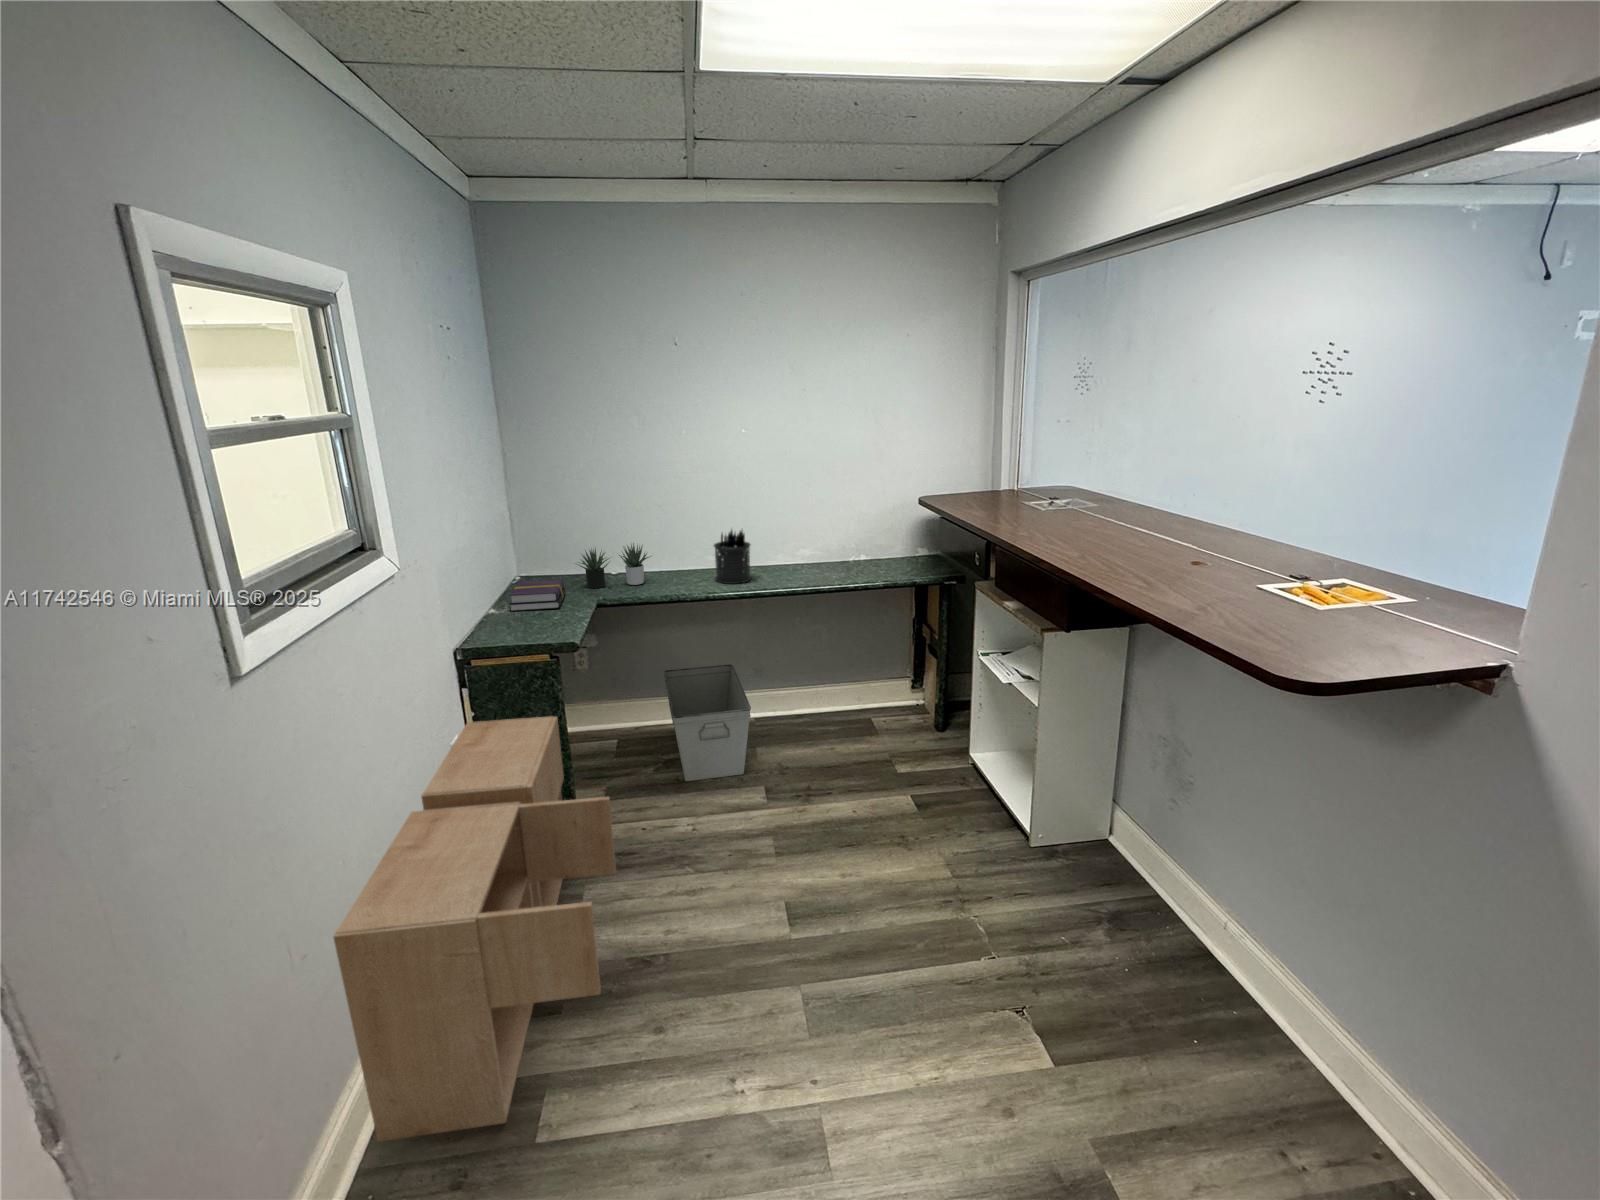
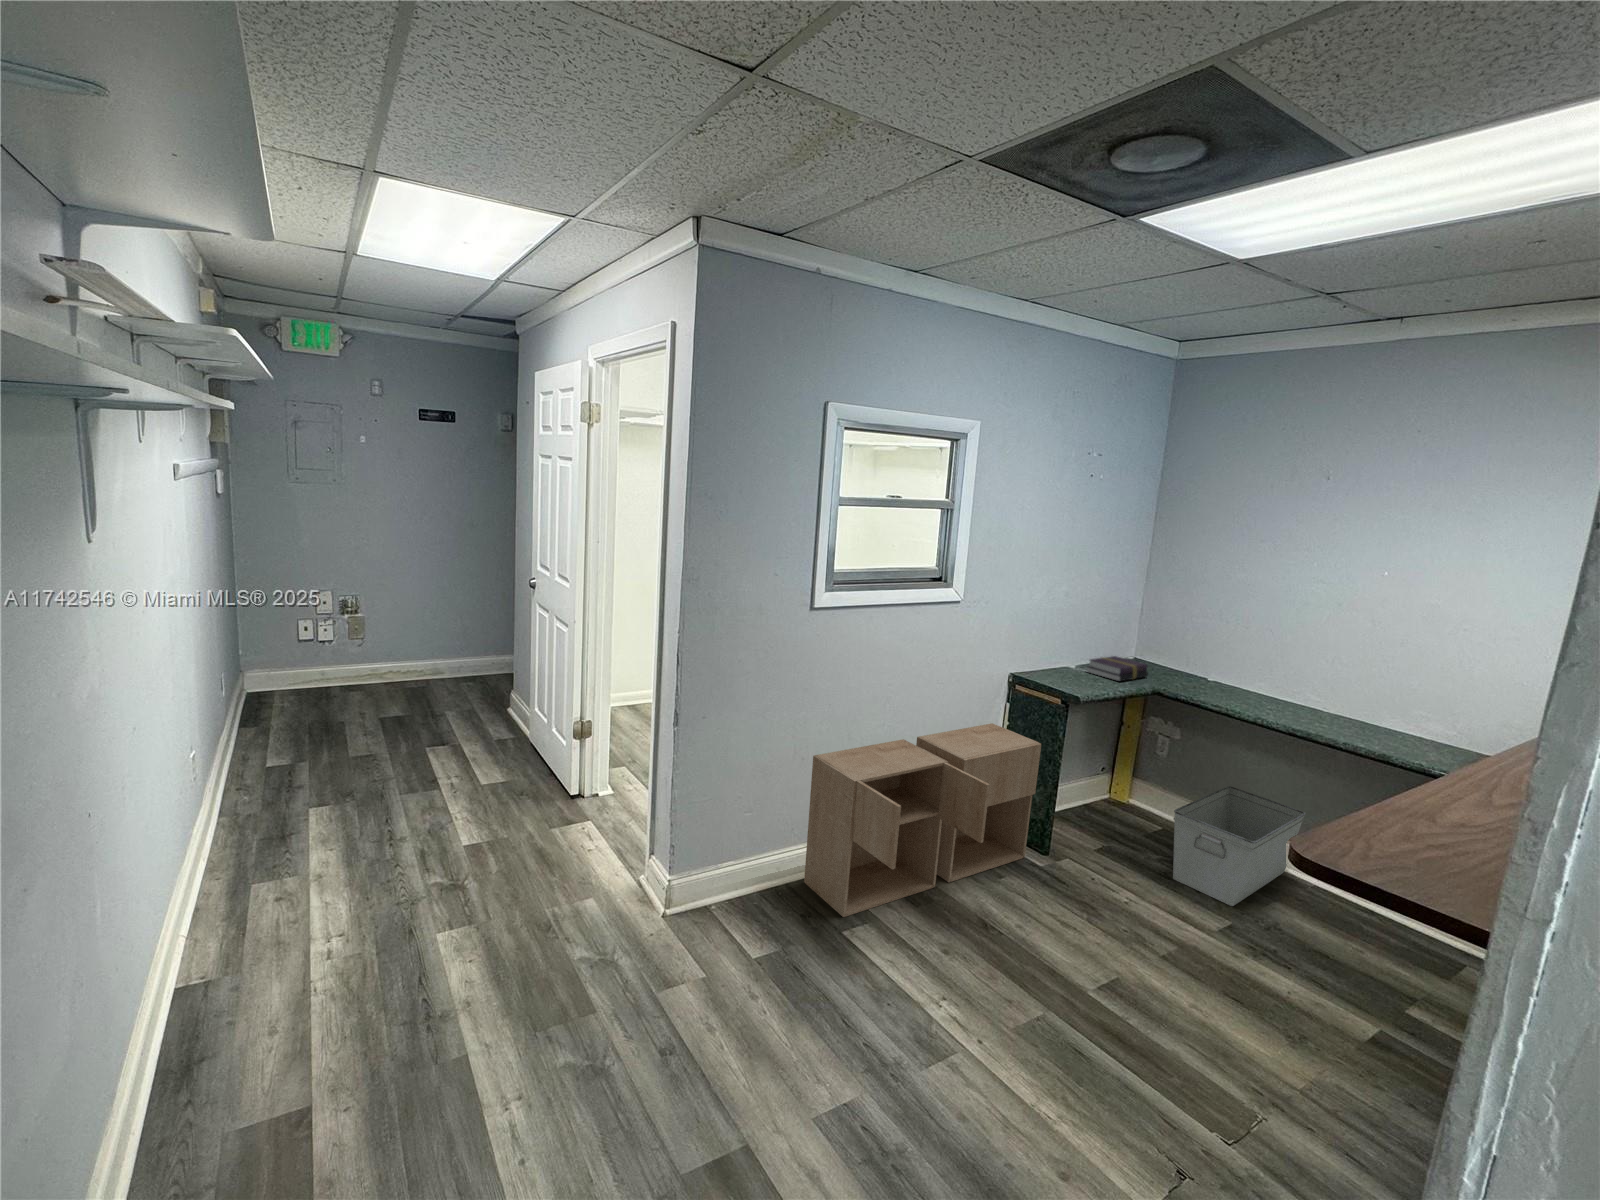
pen holder: present [714,530,751,584] -> none [1304,666,1359,728]
succulent plant: present [577,543,649,589] -> none [1169,646,1246,693]

